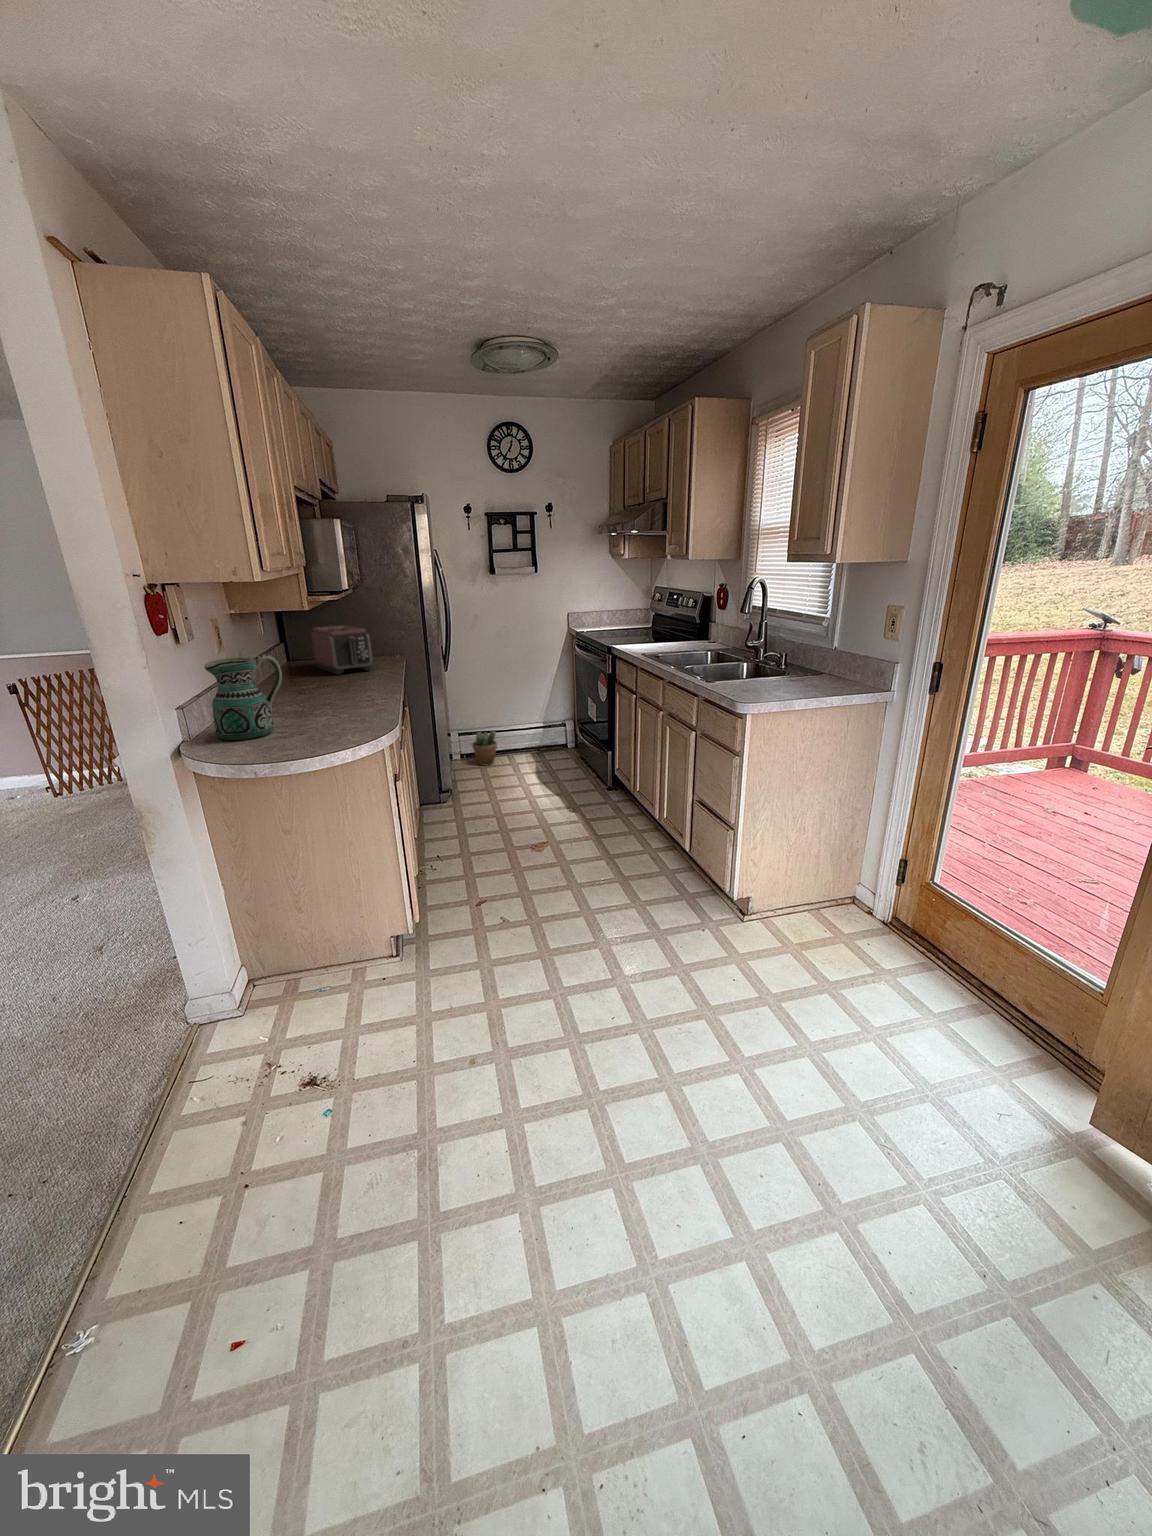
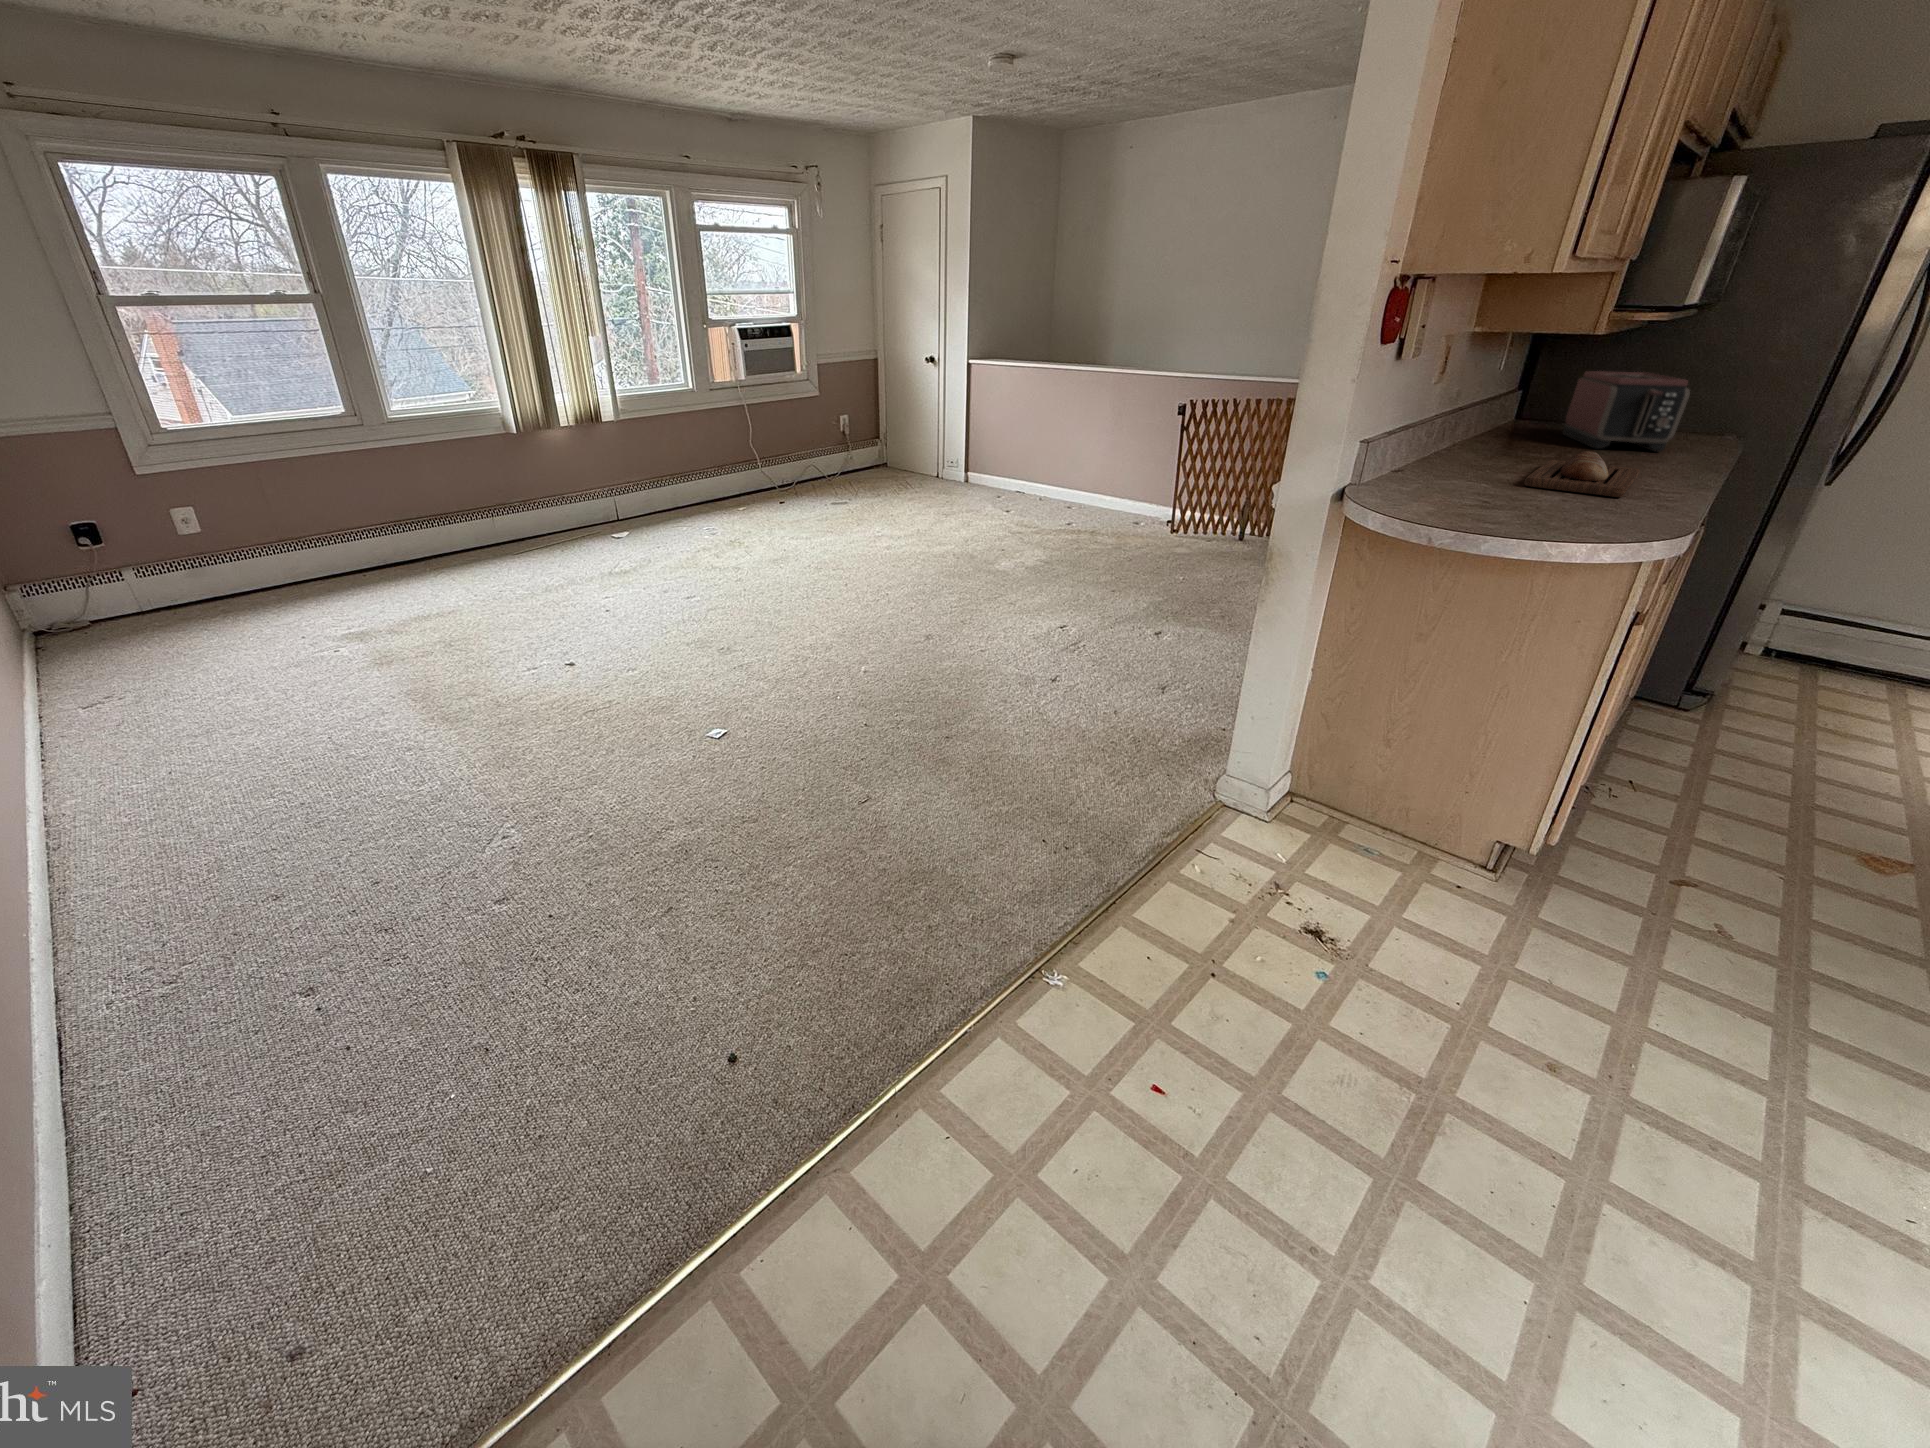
ceramic pitcher: present [205,654,282,740] -> none [1391,386,1523,501]
bread loaf: none [304,681,364,711] -> present [1524,451,1640,497]
potted plant: present [472,731,497,765] -> none [1798,617,1881,684]

